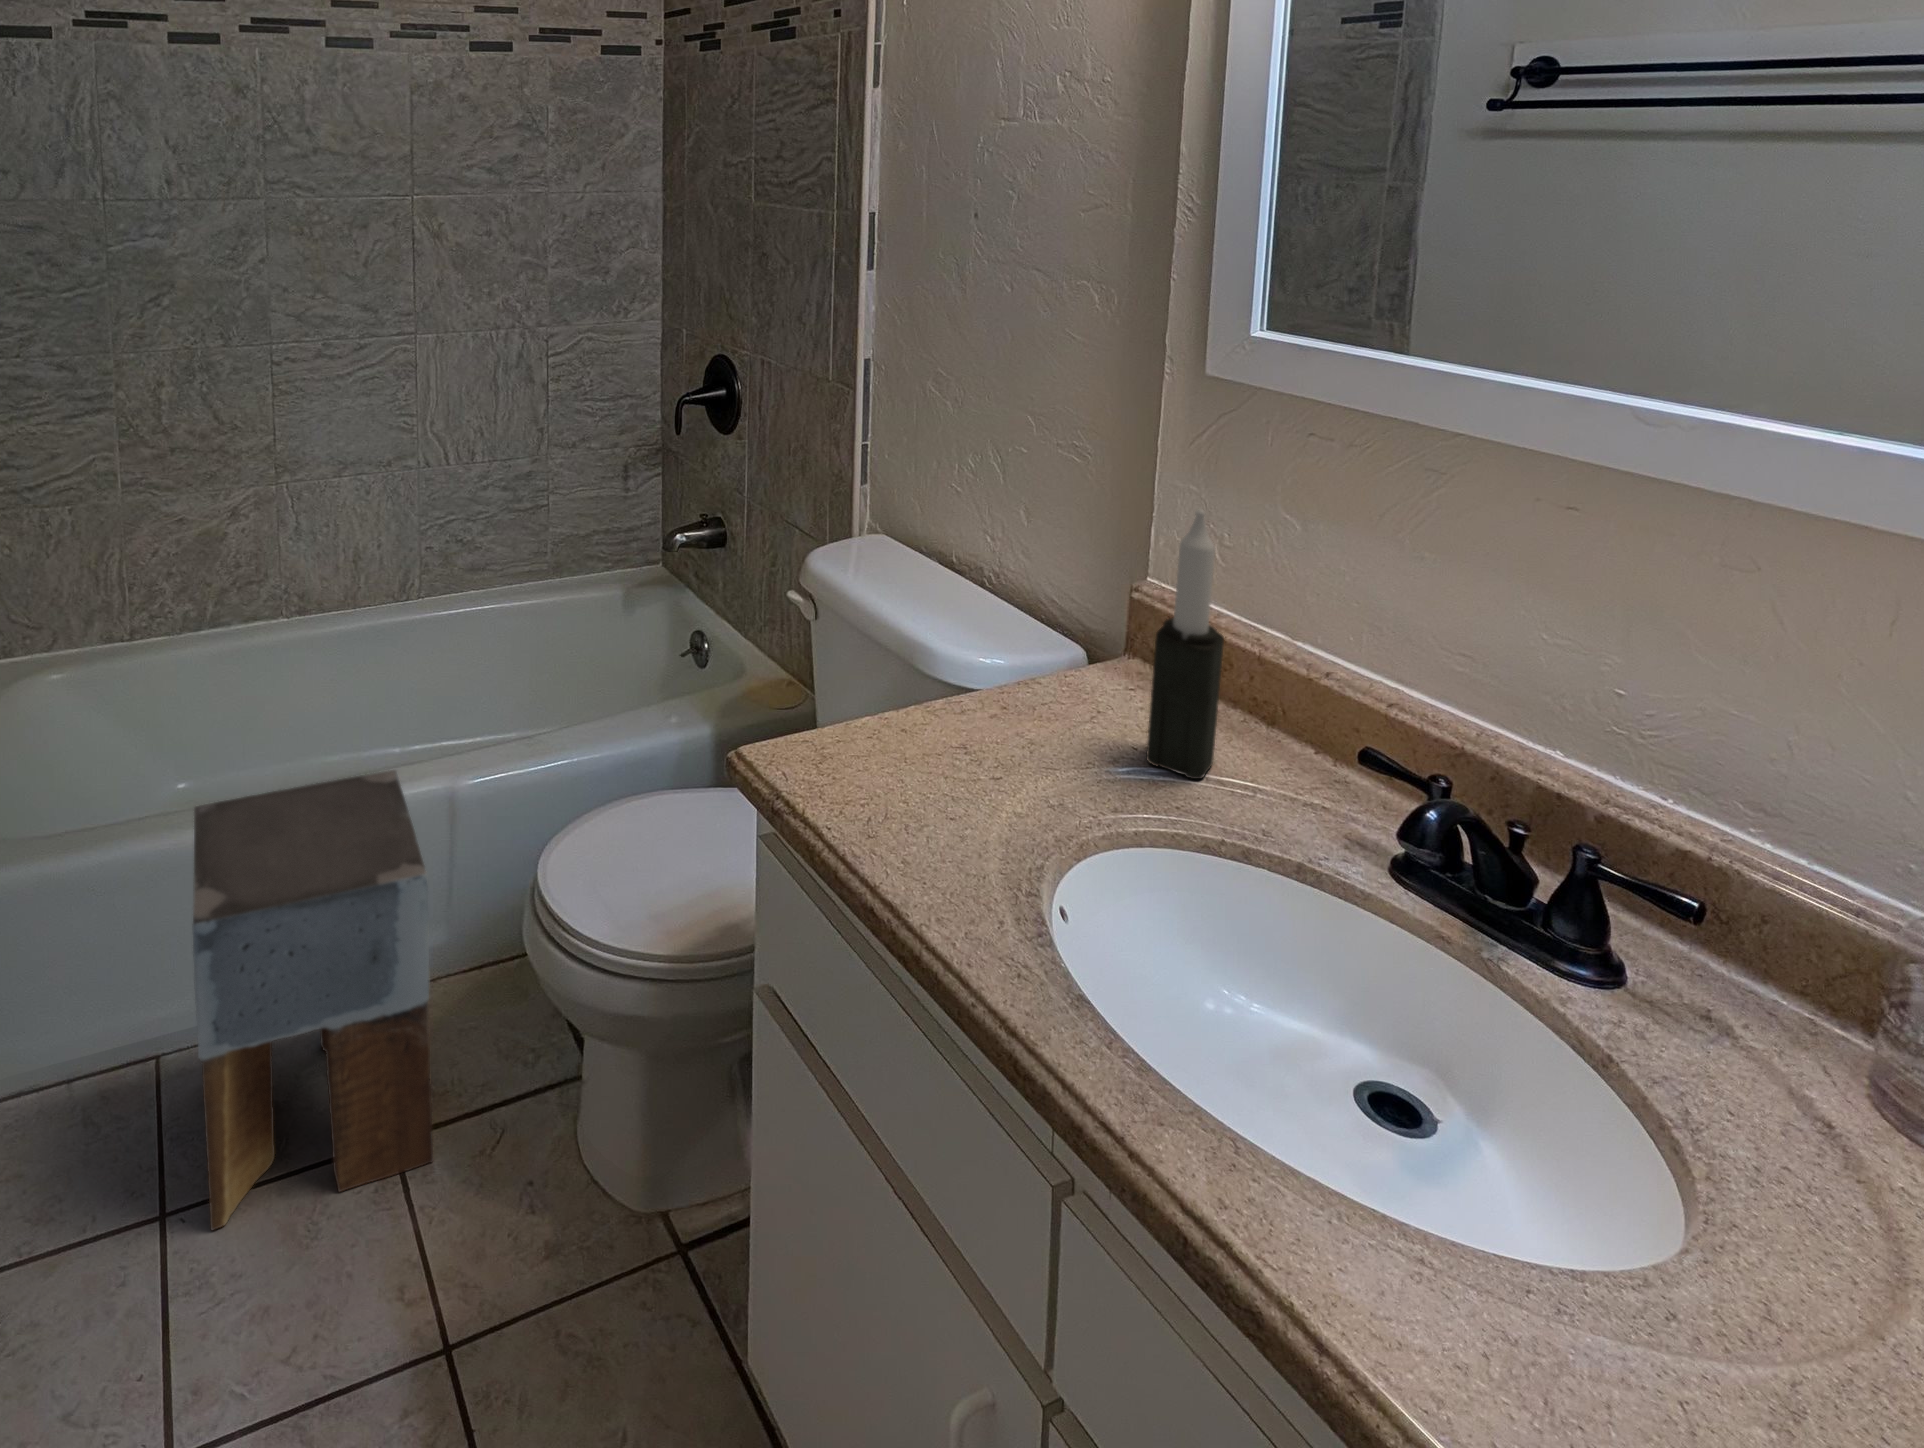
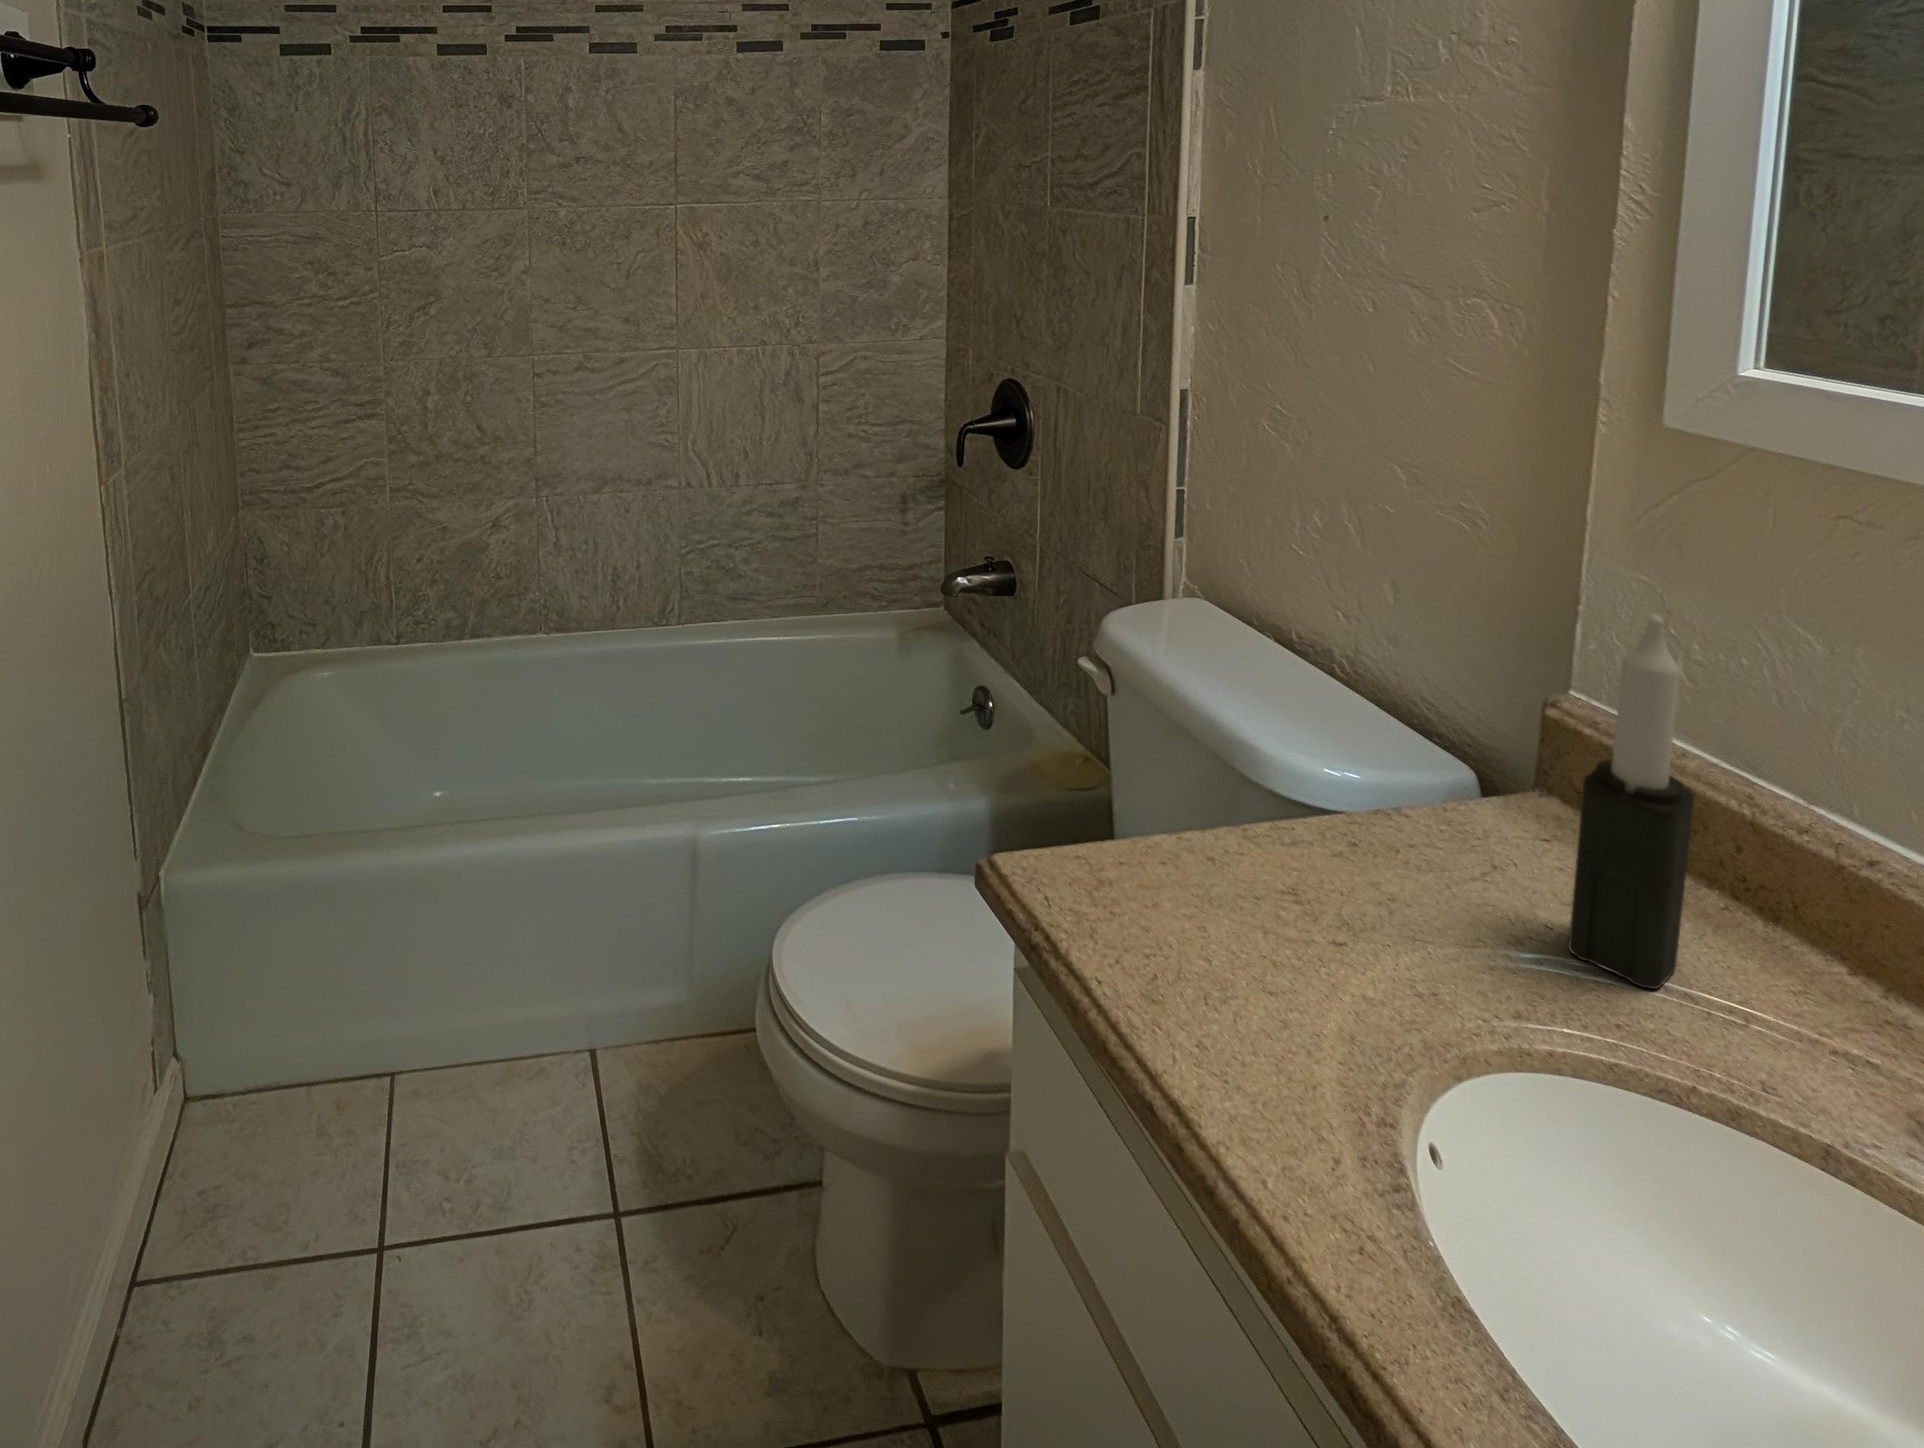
stool: present [193,770,433,1230] -> none [411,819,660,1286]

